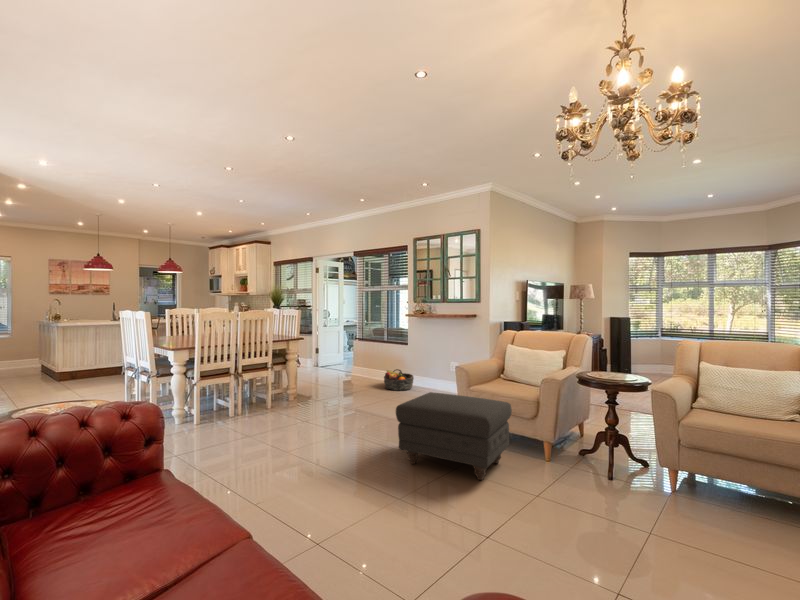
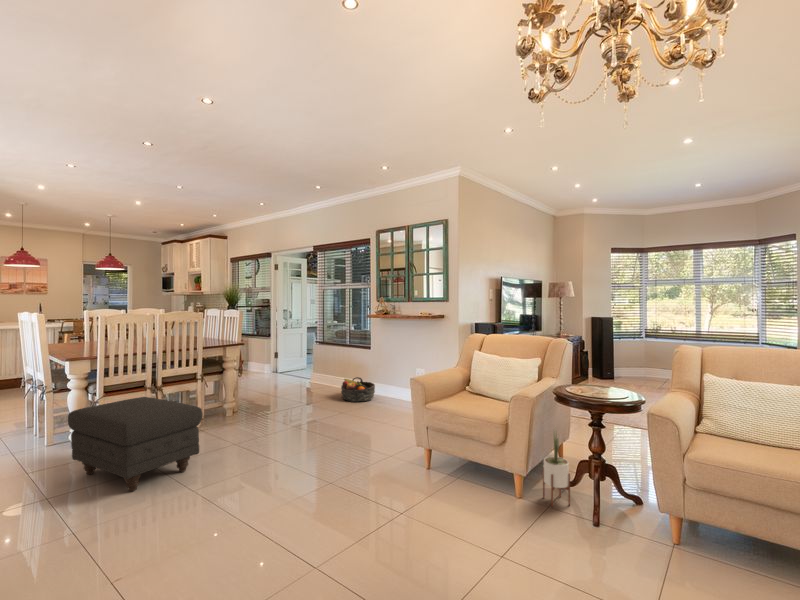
ottoman: present [396,392,512,480] -> present [68,397,202,491]
potted plant: none [567,401,590,468] -> present [543,430,570,506]

